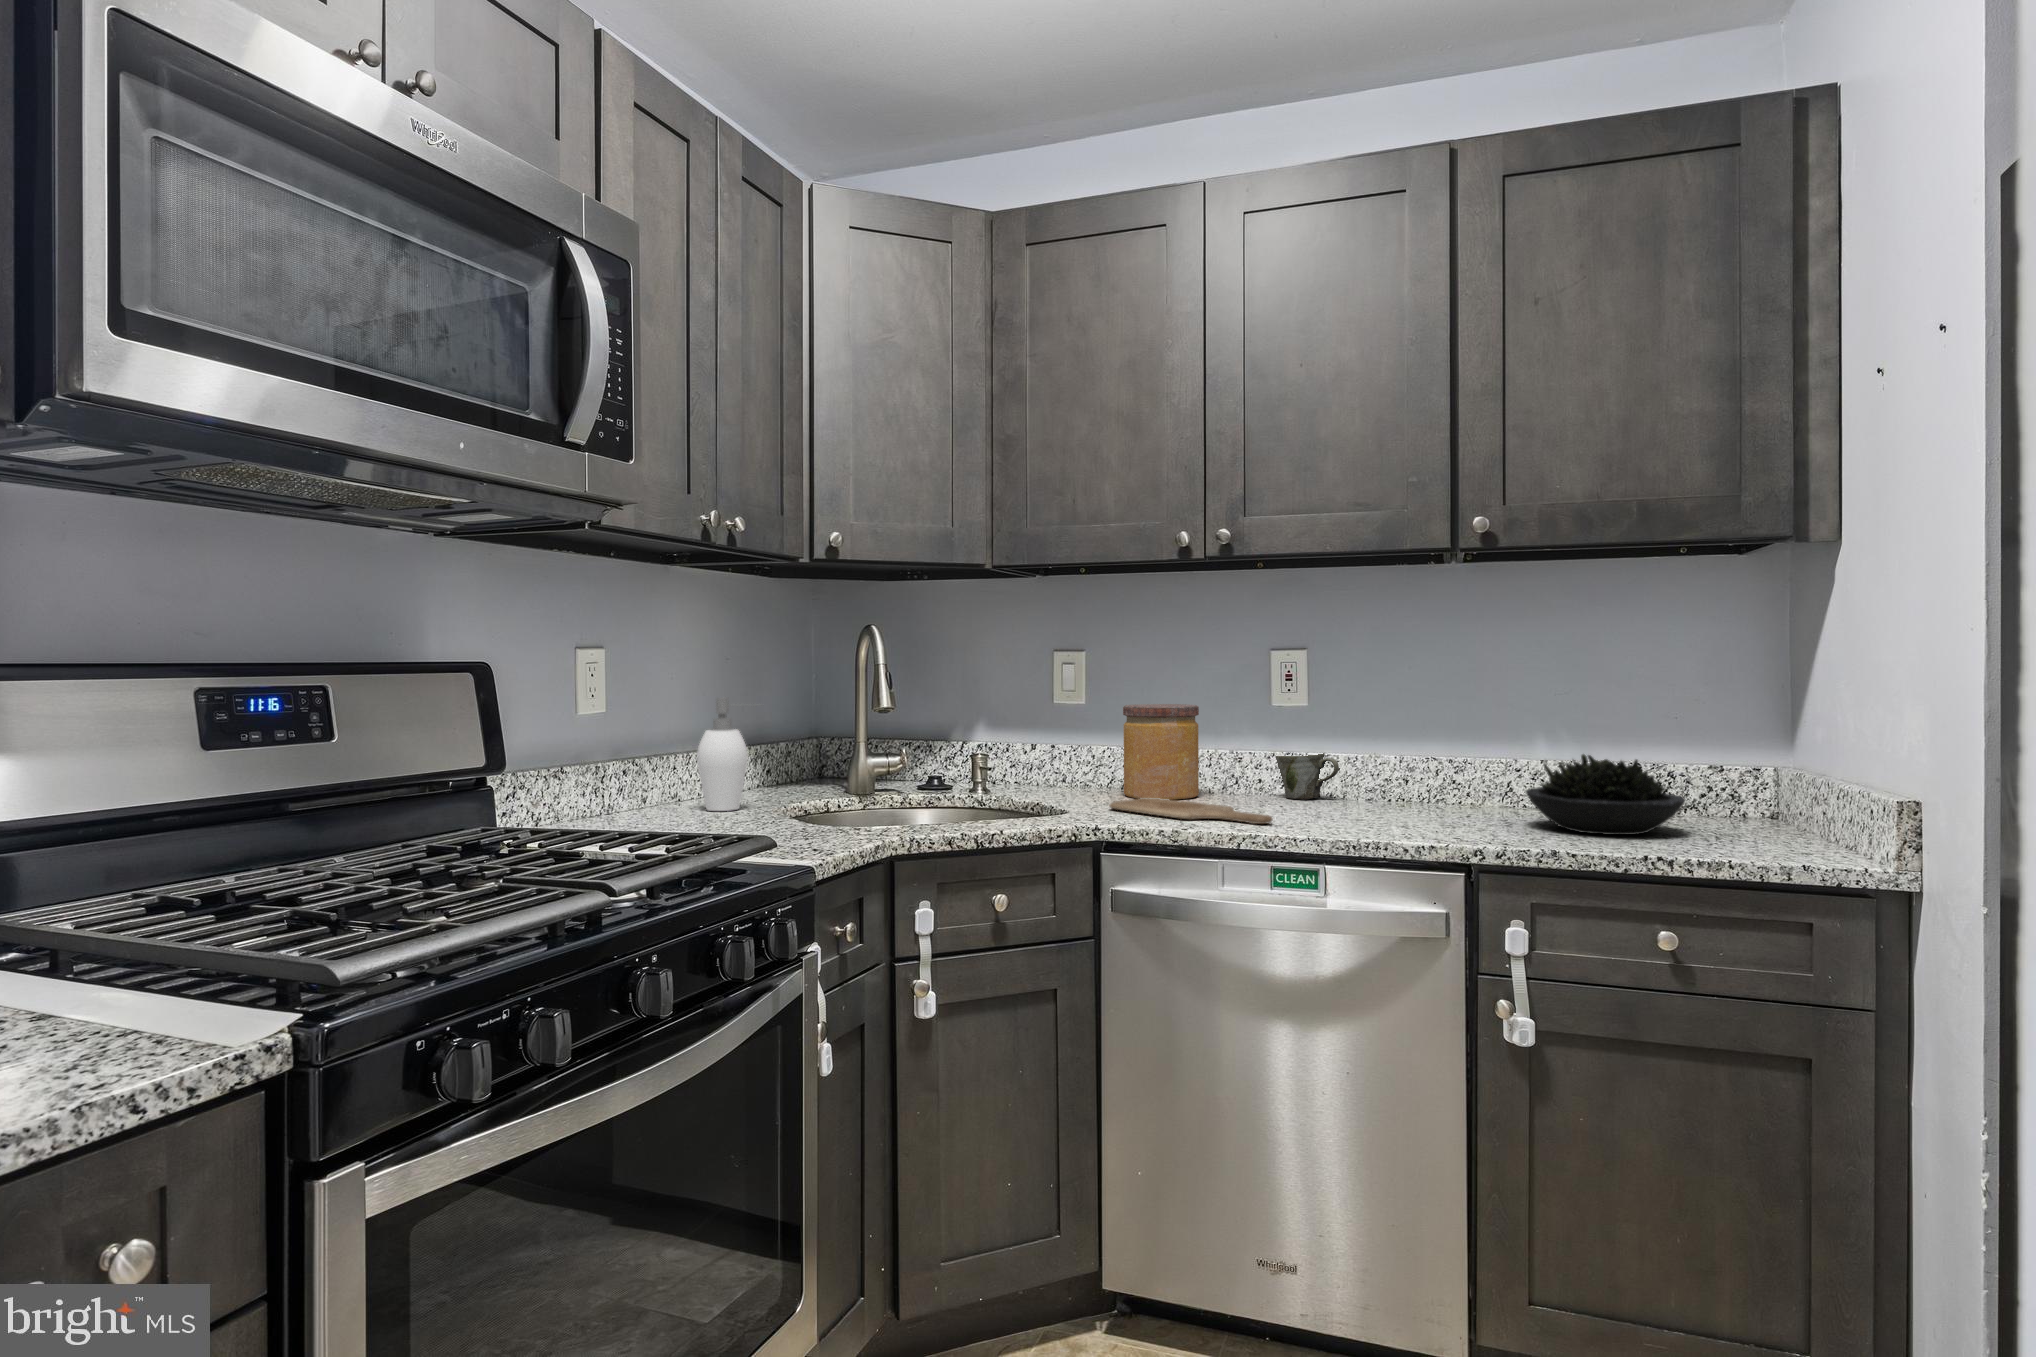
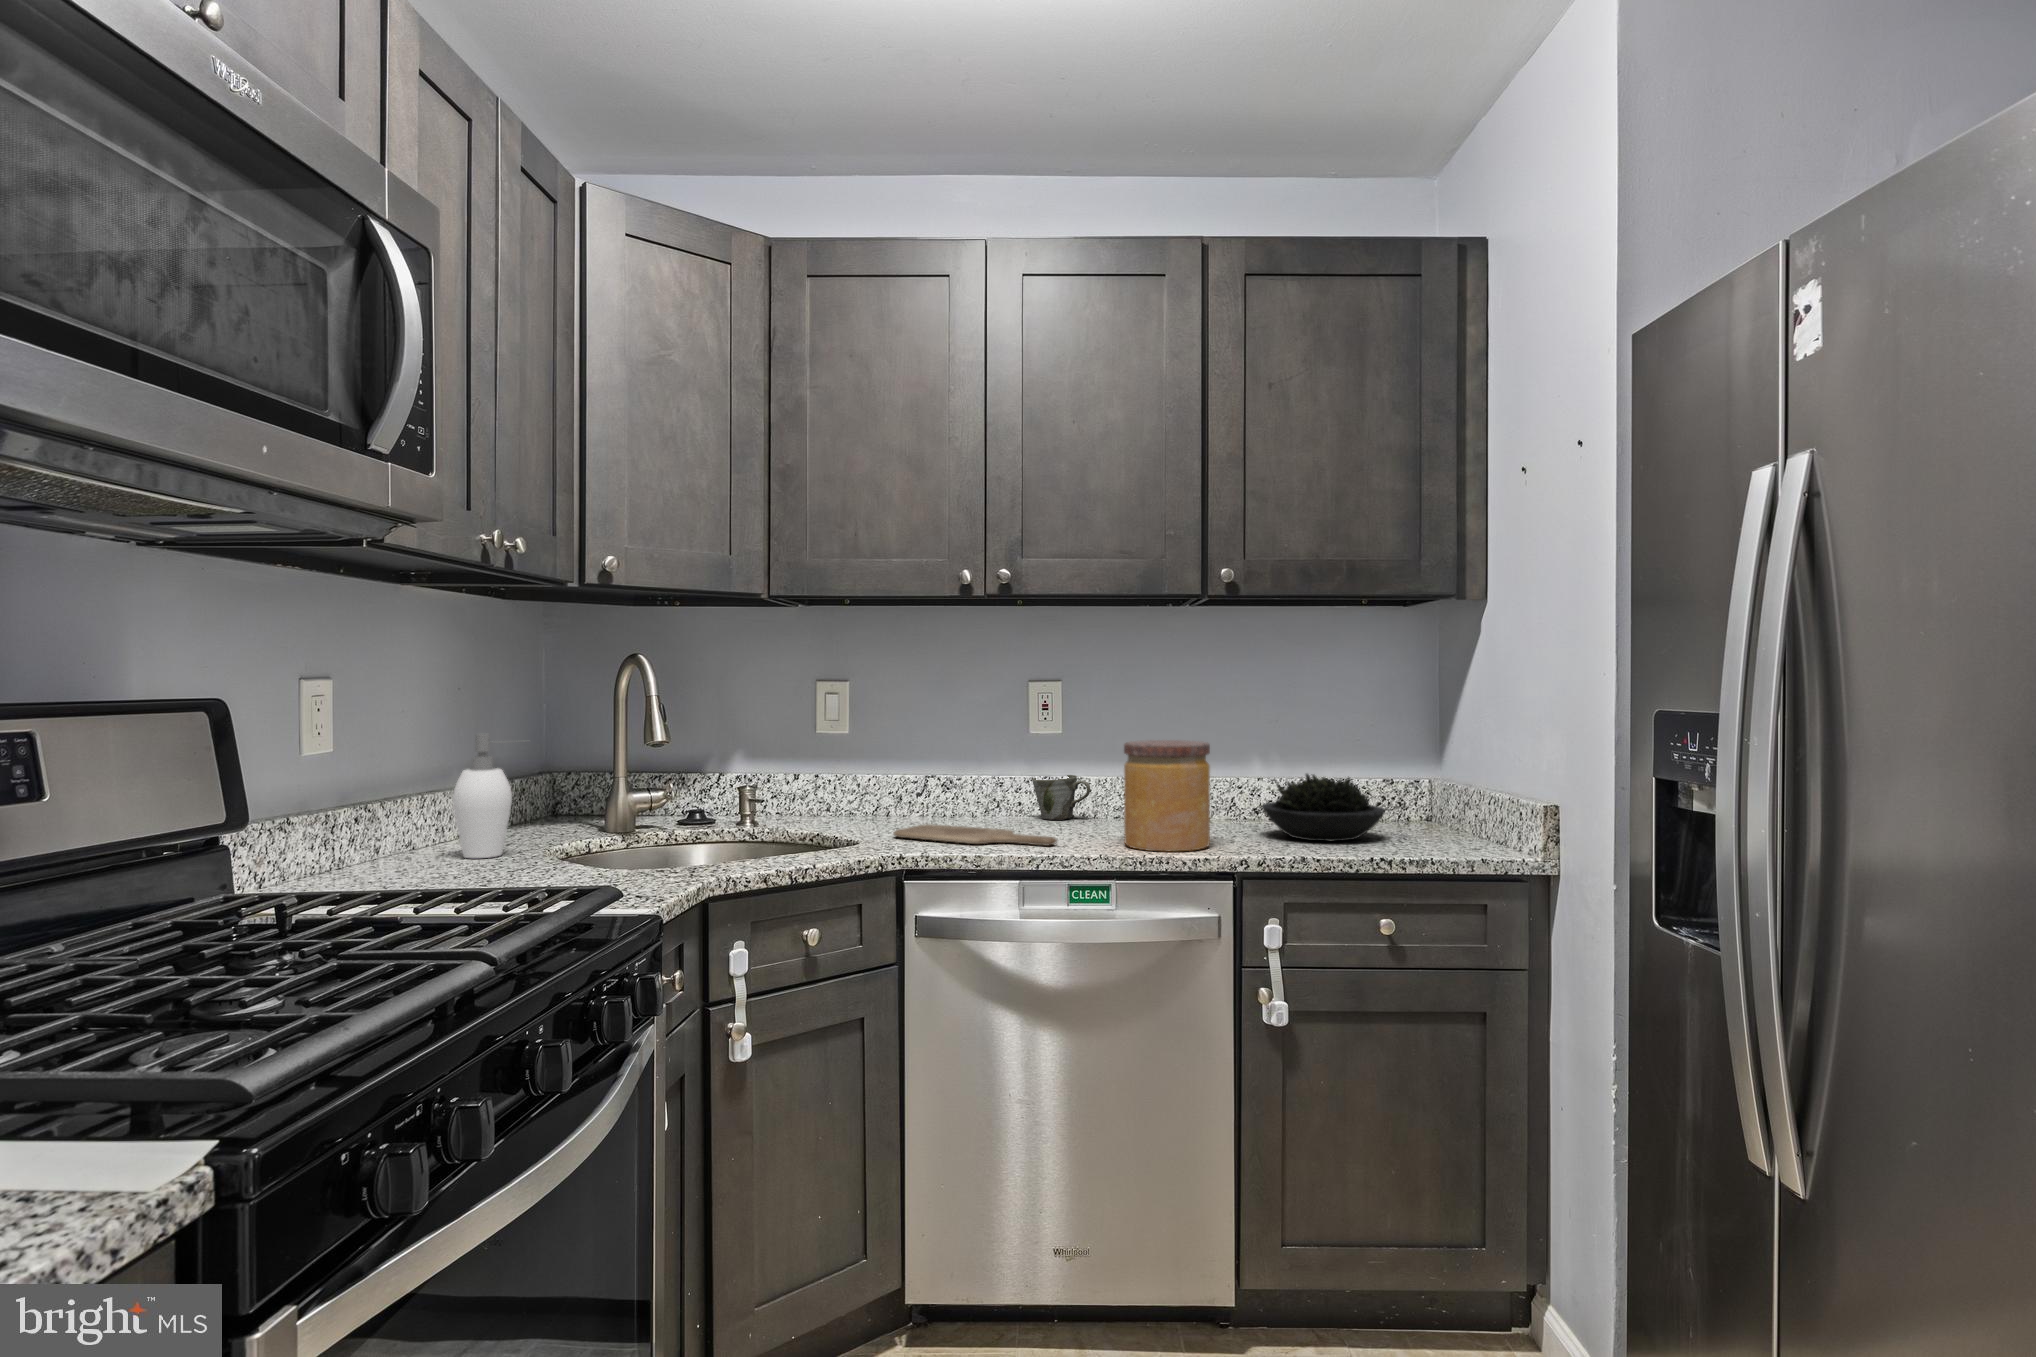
jar: present [1123,704,1199,800] -> present [1124,740,1210,852]

